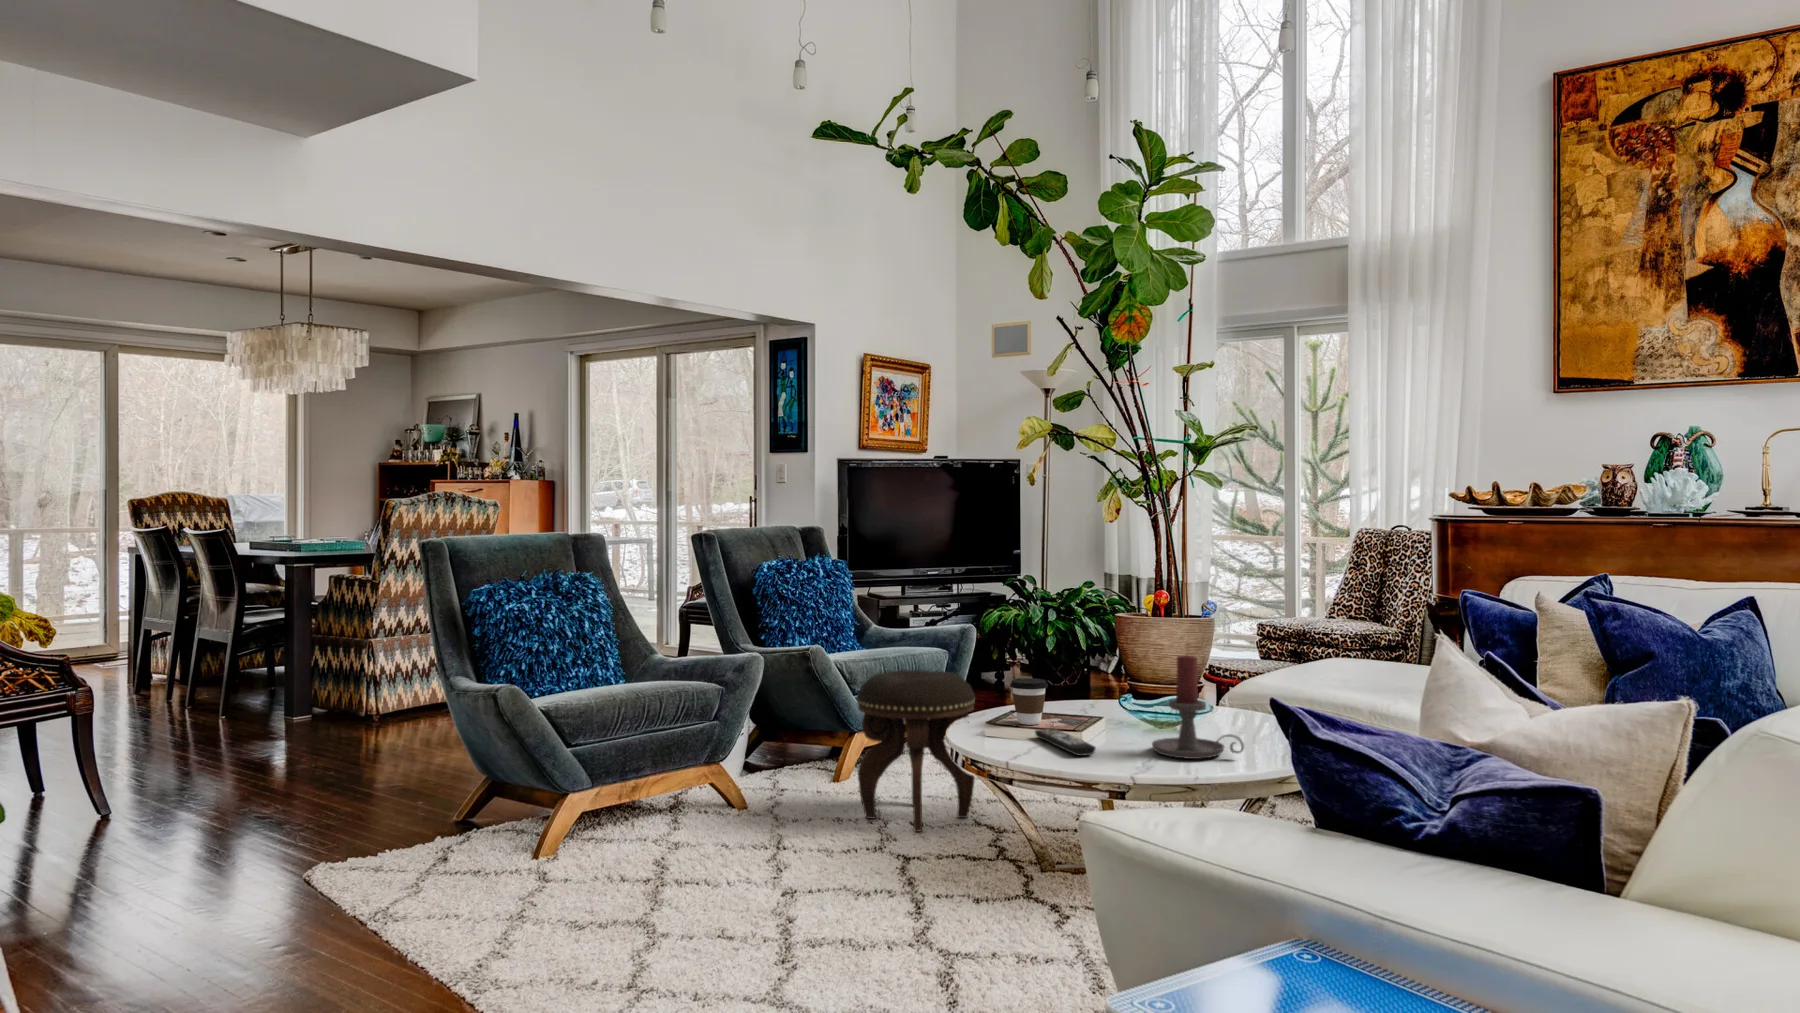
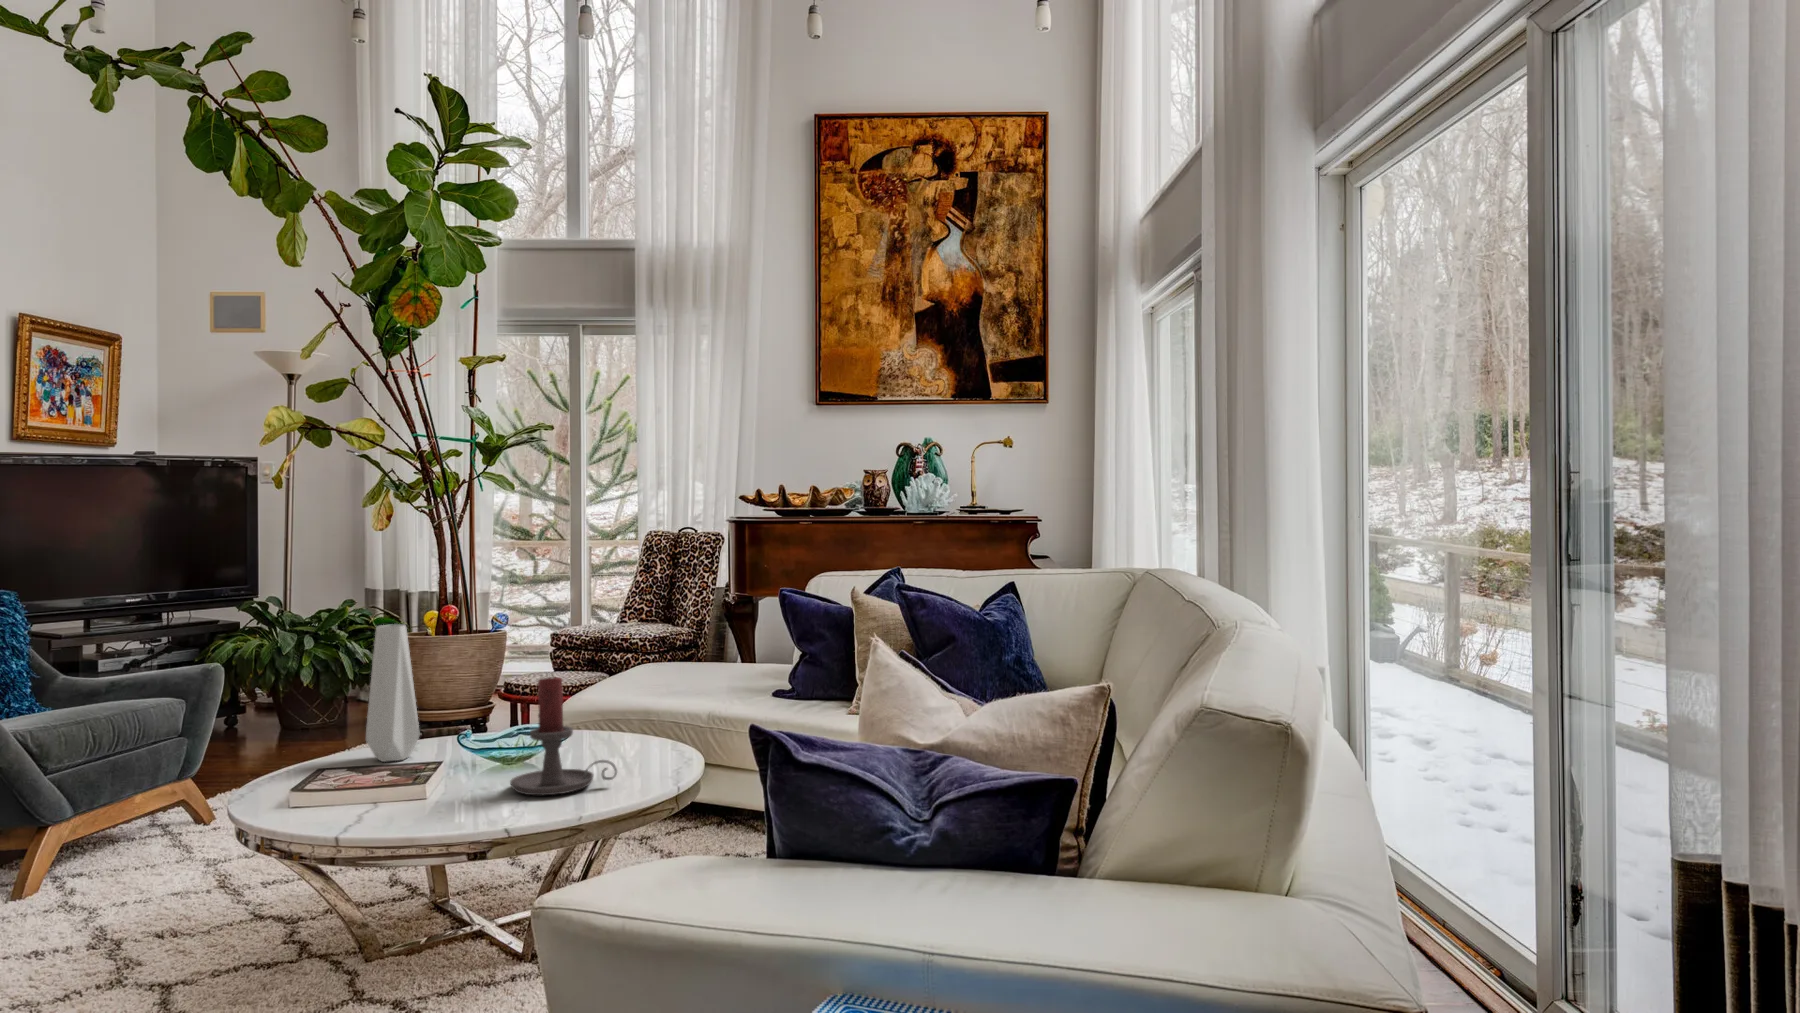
vase: none [1054,602,1095,715] -> present [366,624,419,762]
footstool: present [857,670,975,831] -> none [63,727,251,947]
coffee cup: present [1010,678,1048,725] -> none [311,723,364,782]
remote control: present [1035,729,1096,756] -> none [355,783,446,812]

